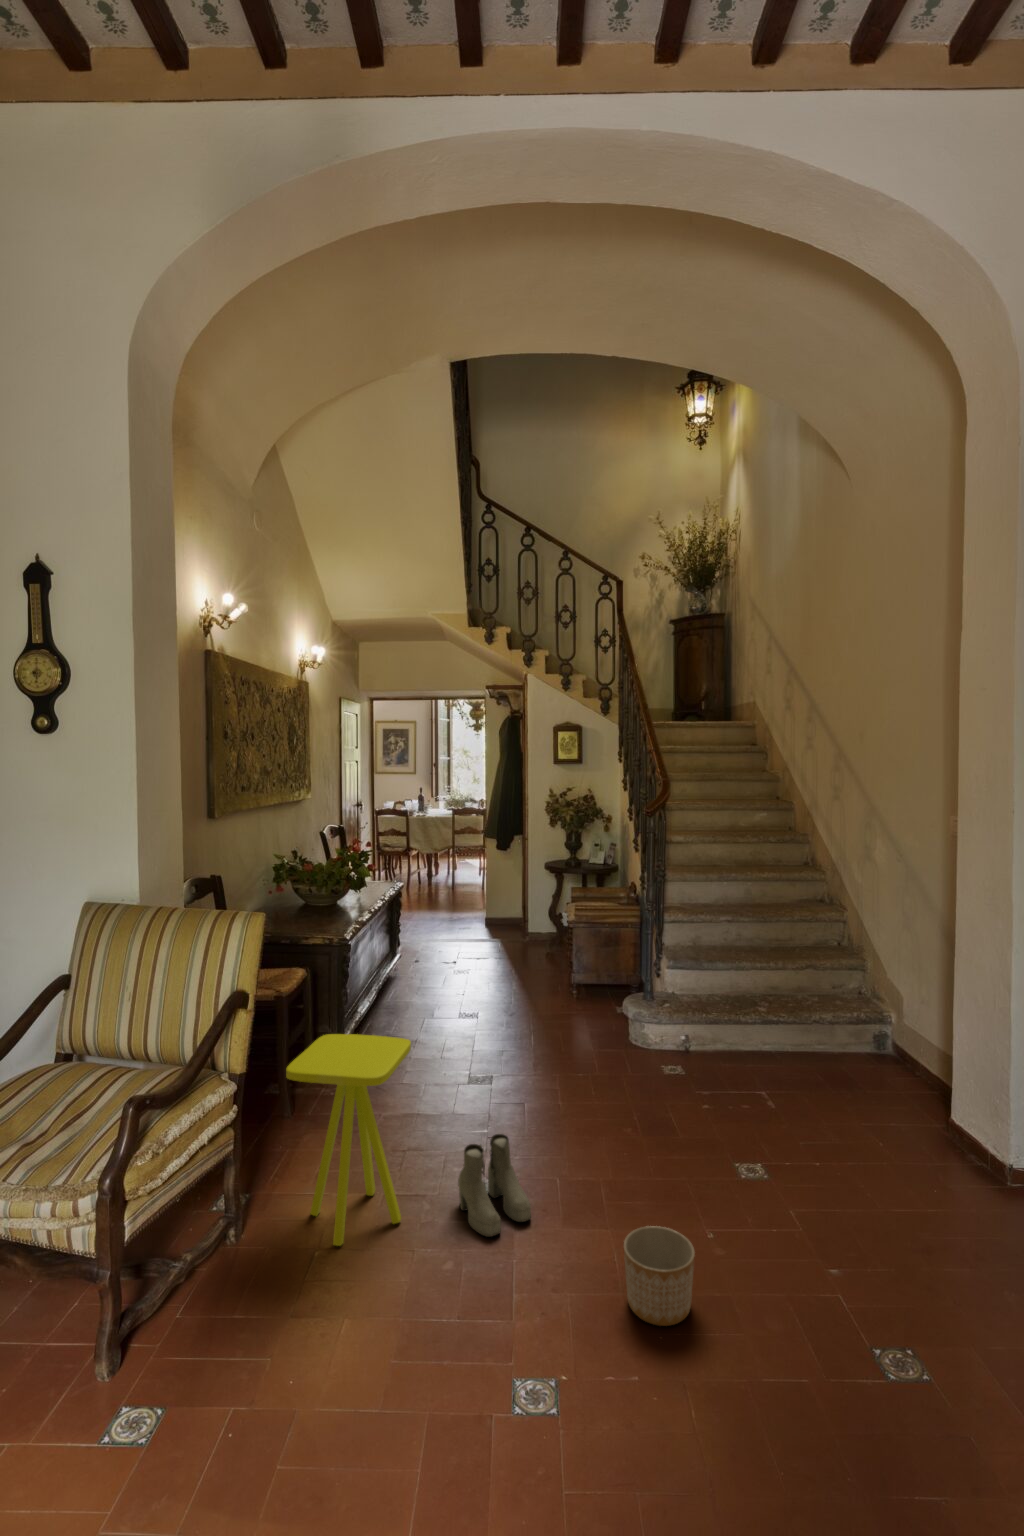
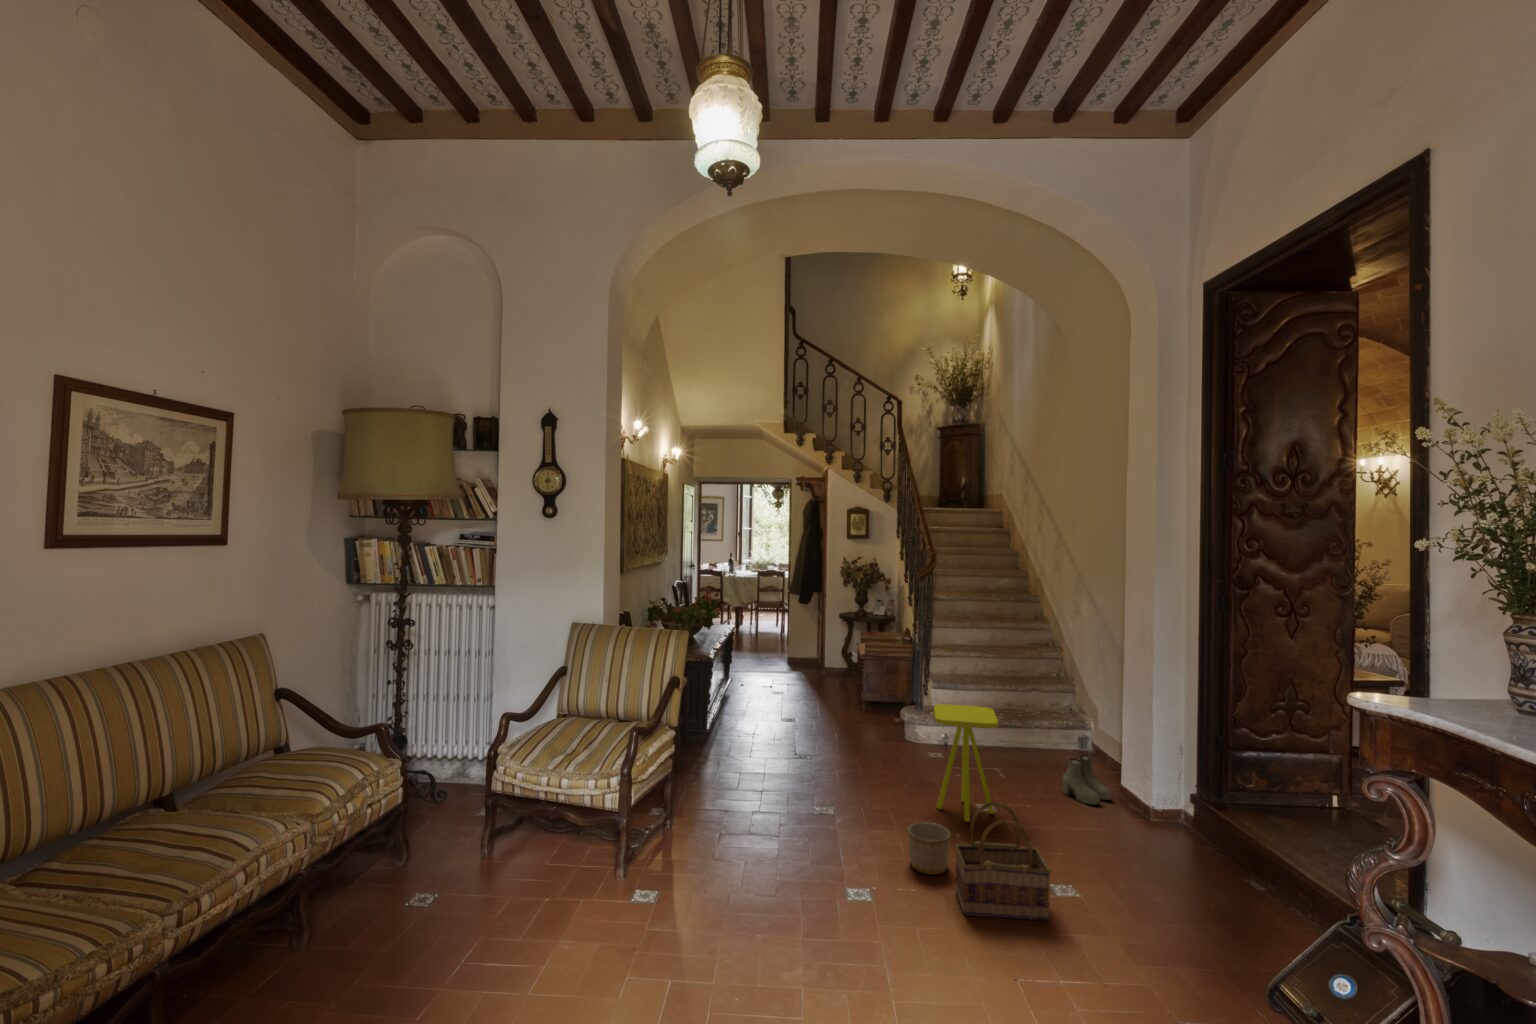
side table: present [286,1034,411,1246] -> present [934,704,998,822]
boots: present [458,1134,531,1237] -> present [1063,755,1111,805]
basket: none [702,1210,878,1437] -> present [955,801,1051,920]

